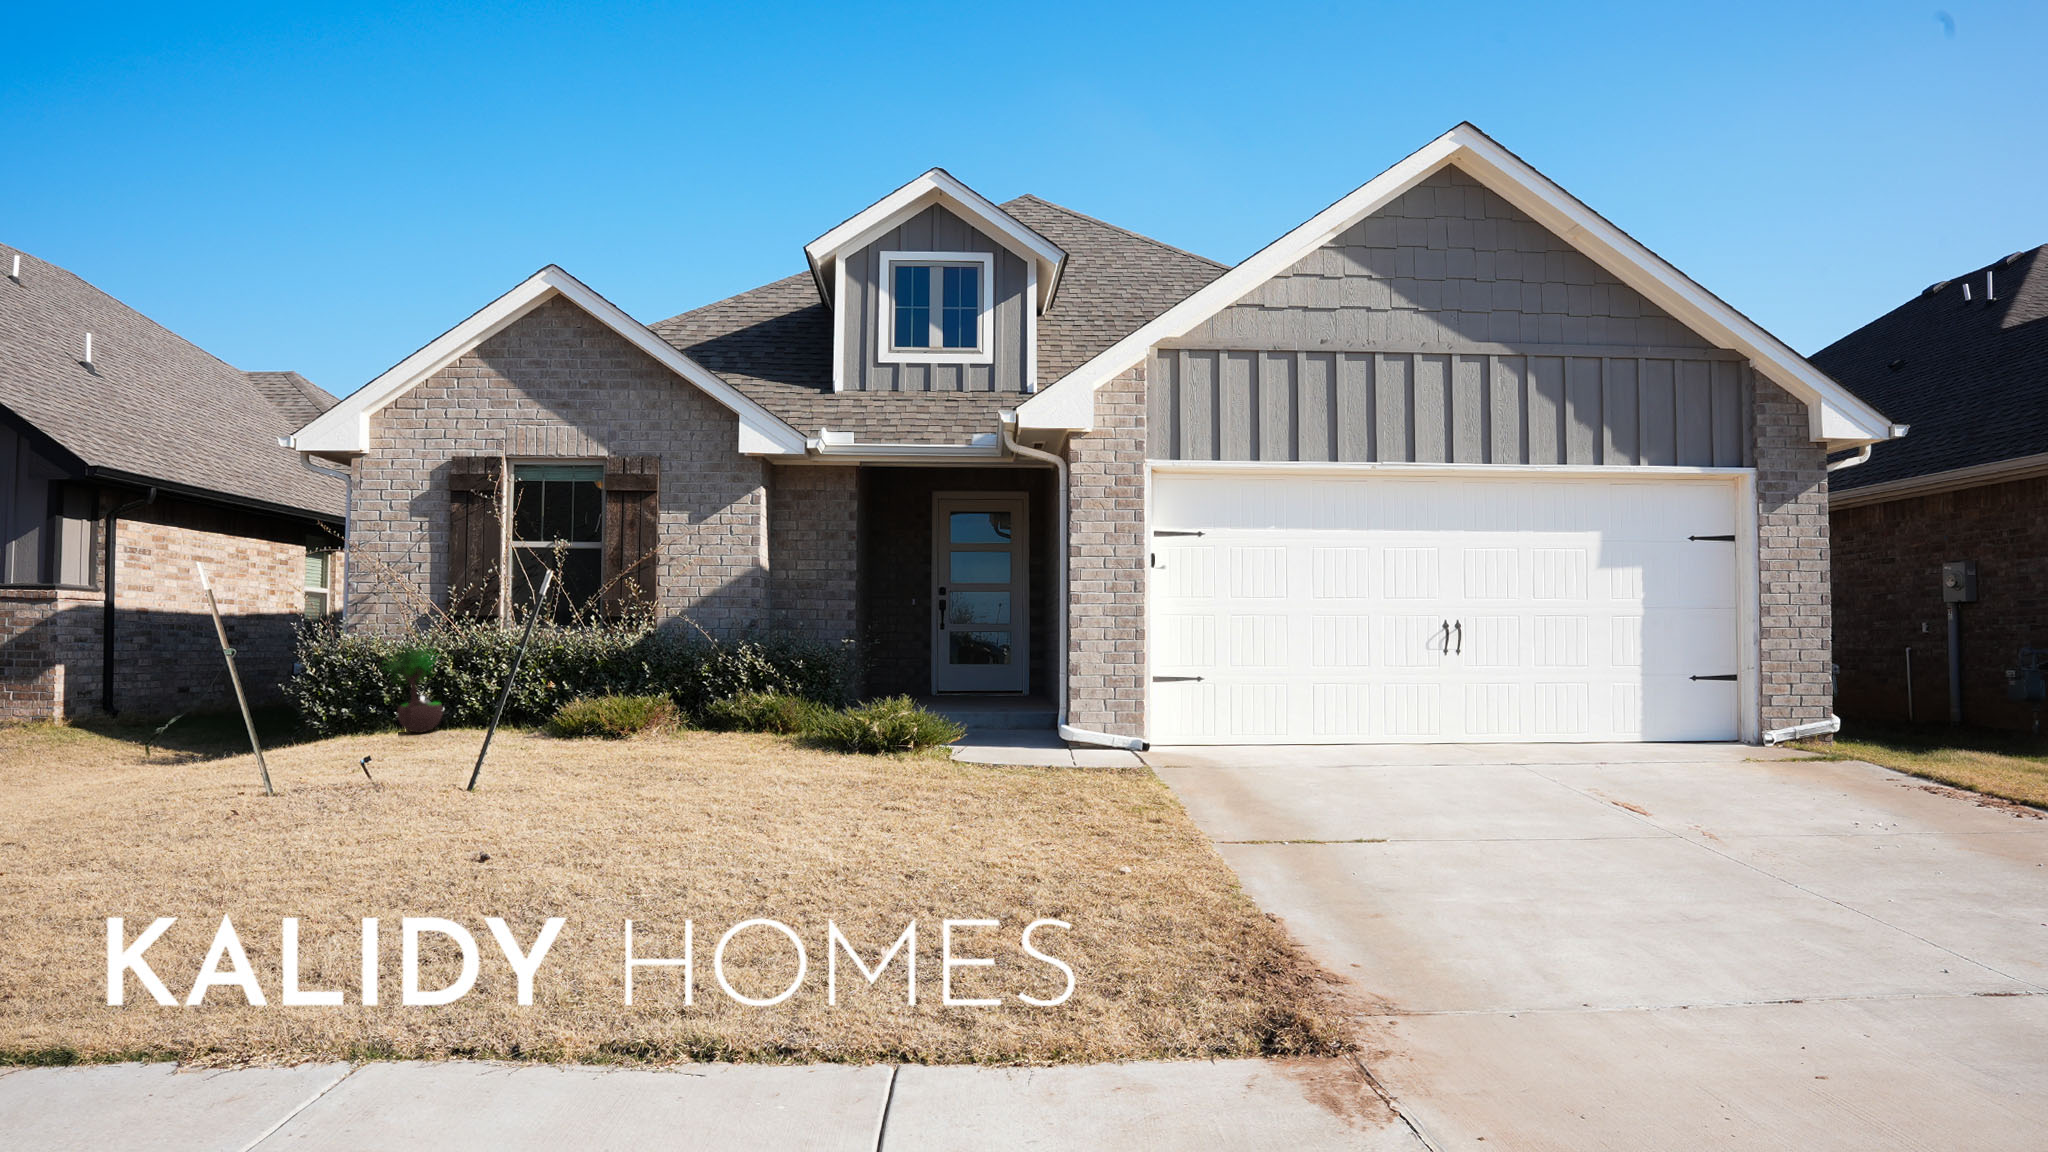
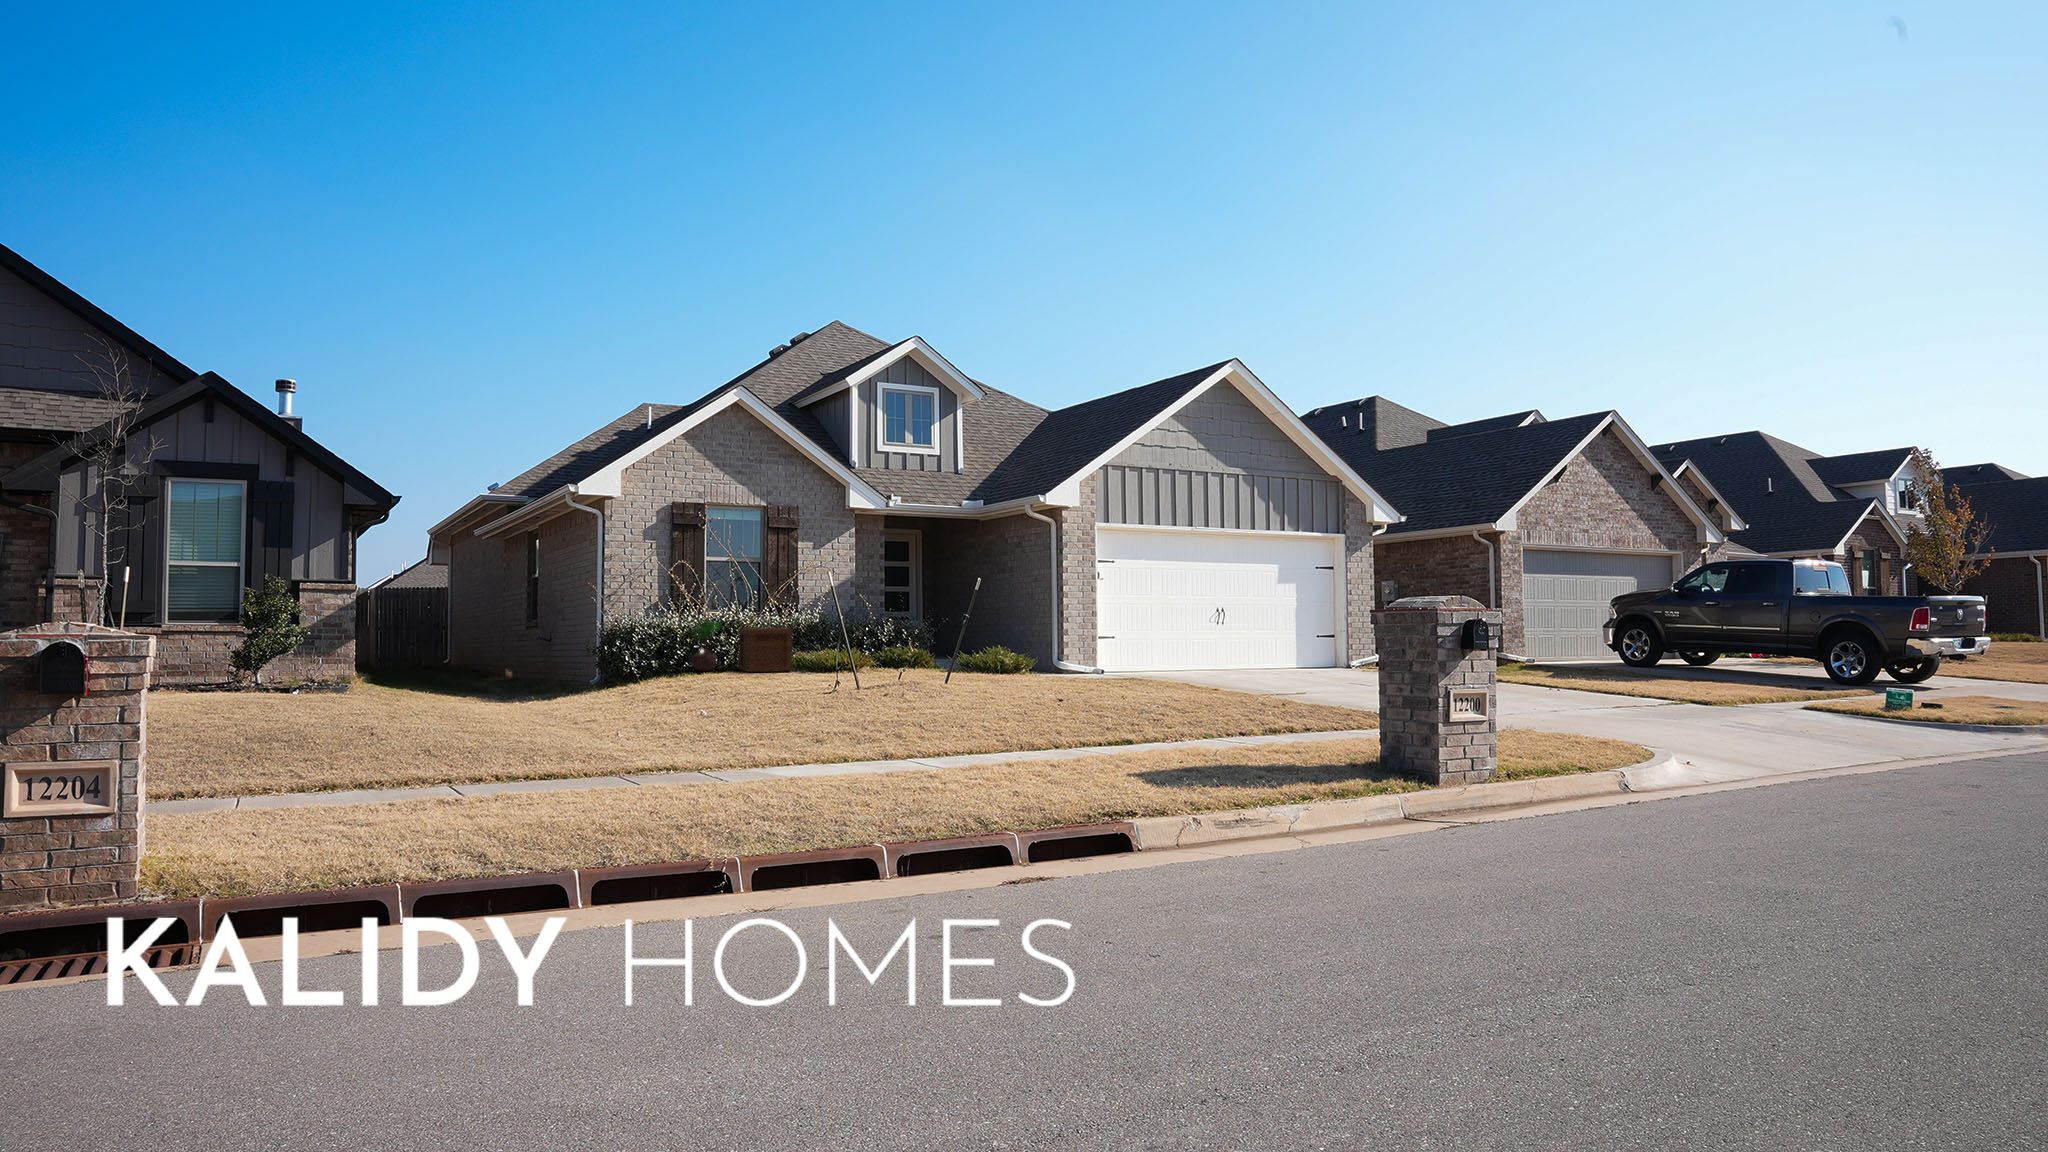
wooden crate: none [456,659,561,740] -> present [738,627,793,672]

